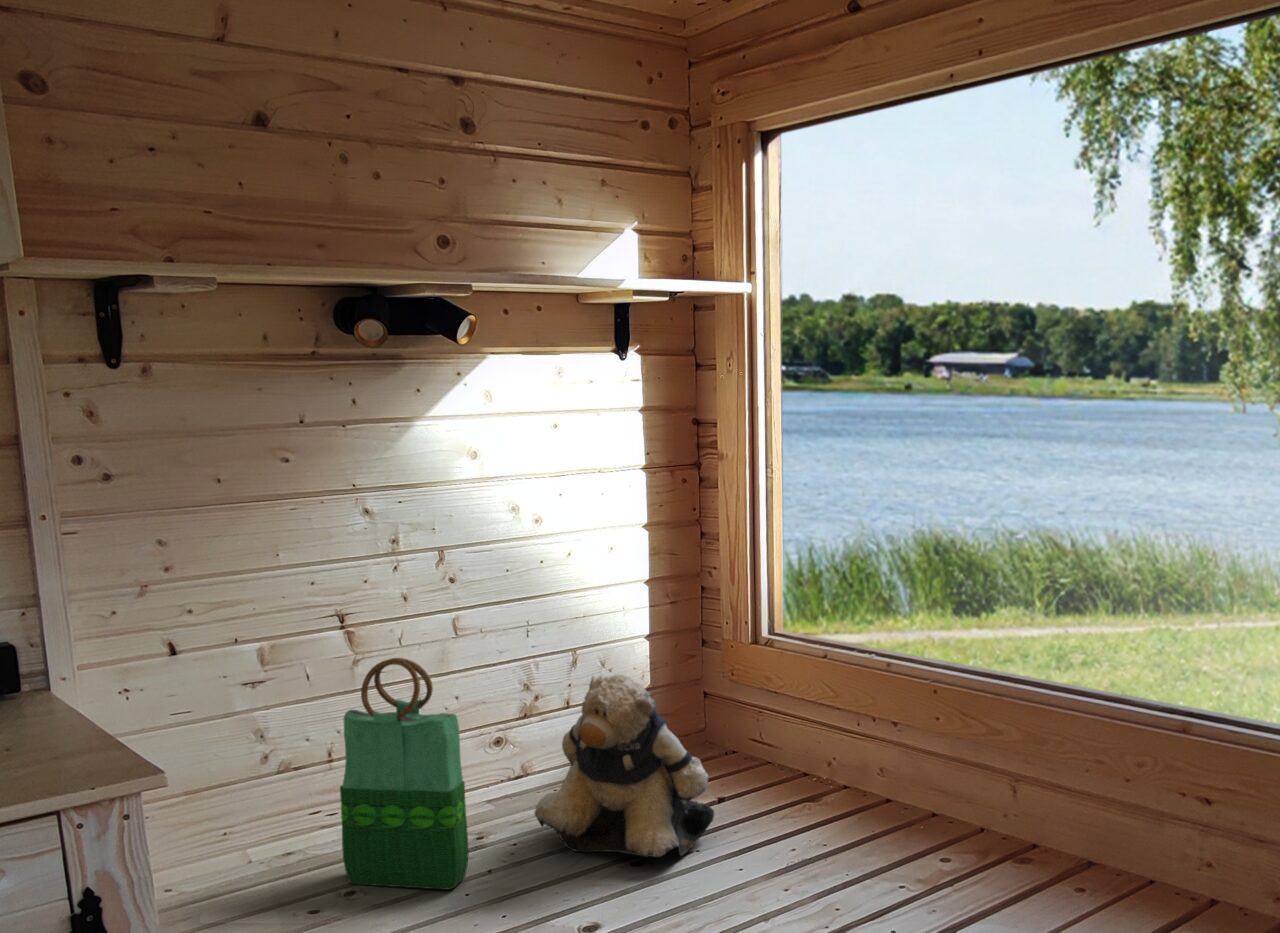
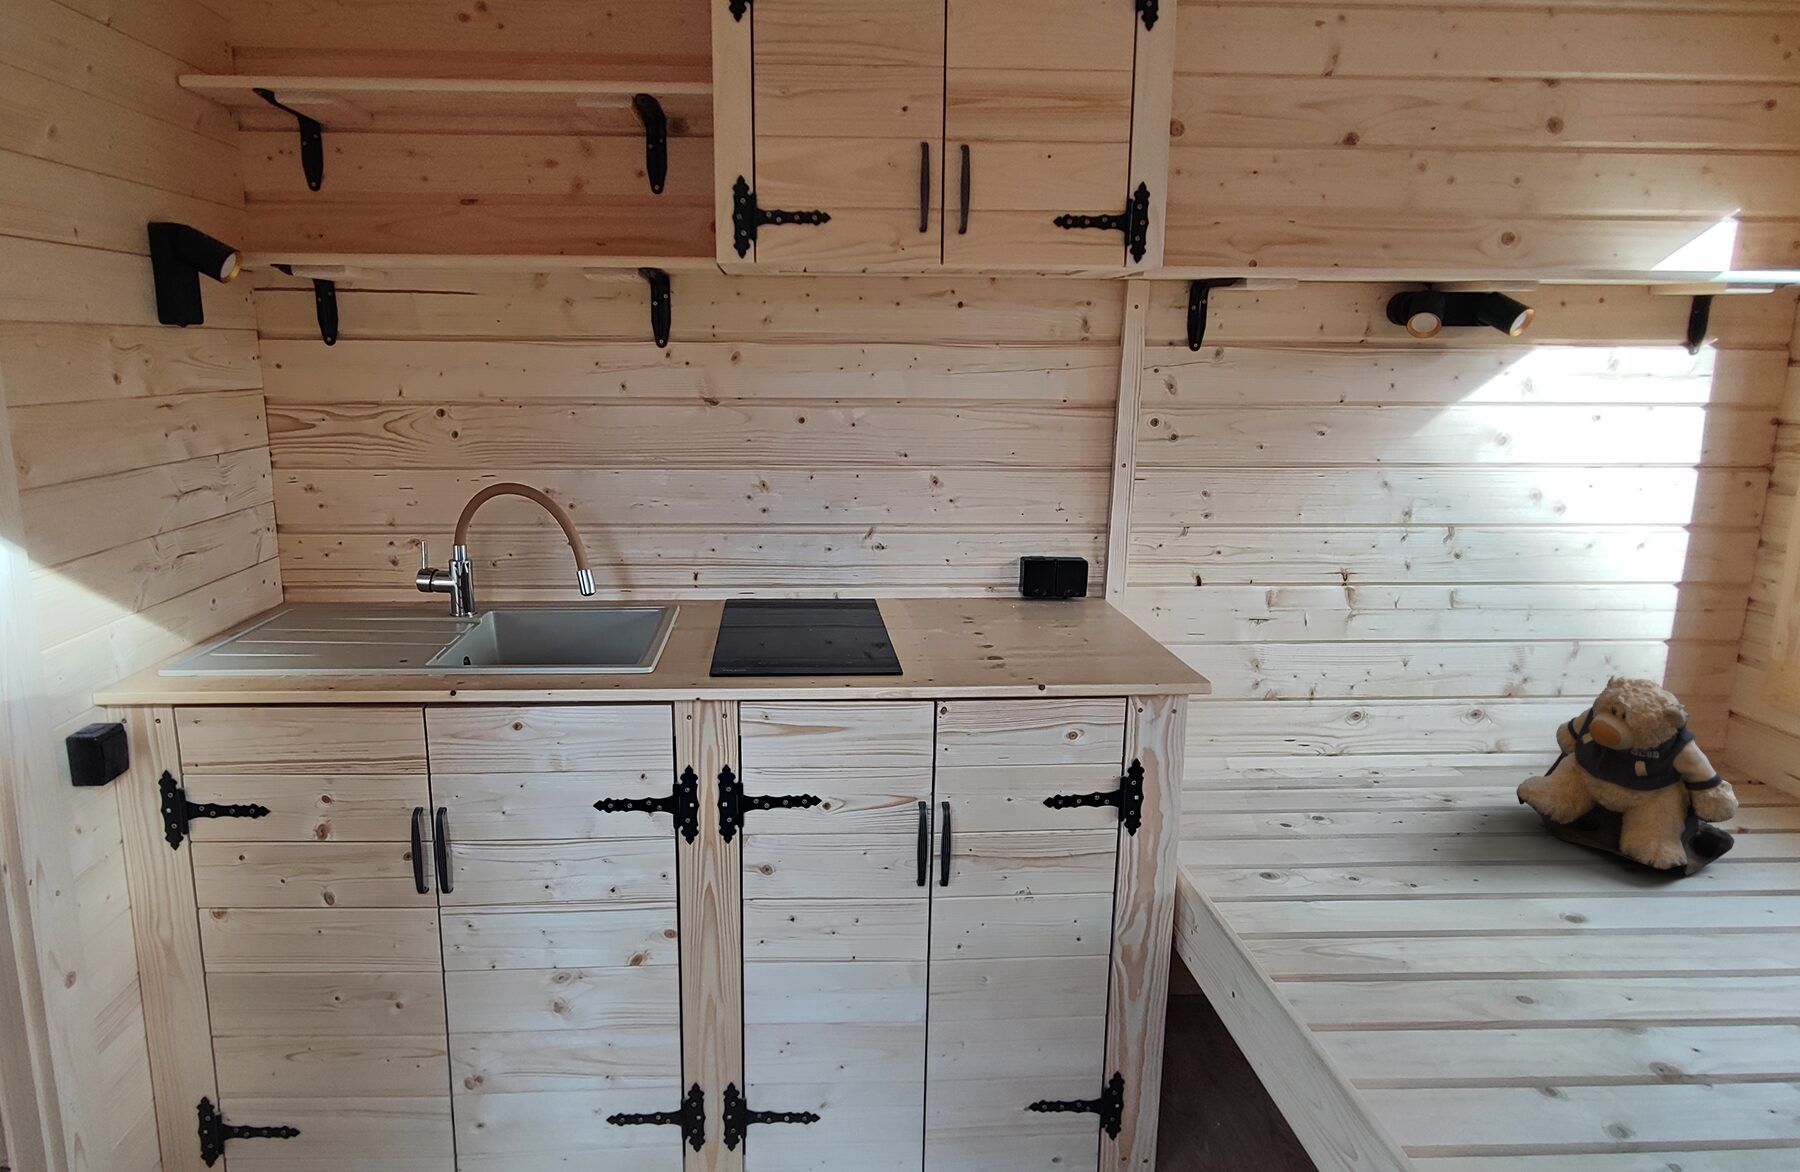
tote bag: present [340,658,469,889] -> none [1322,621,1456,837]

